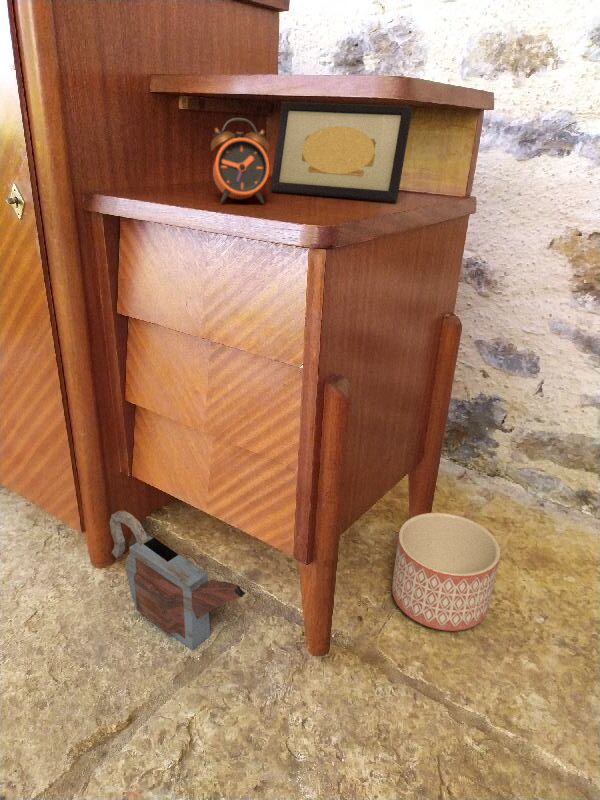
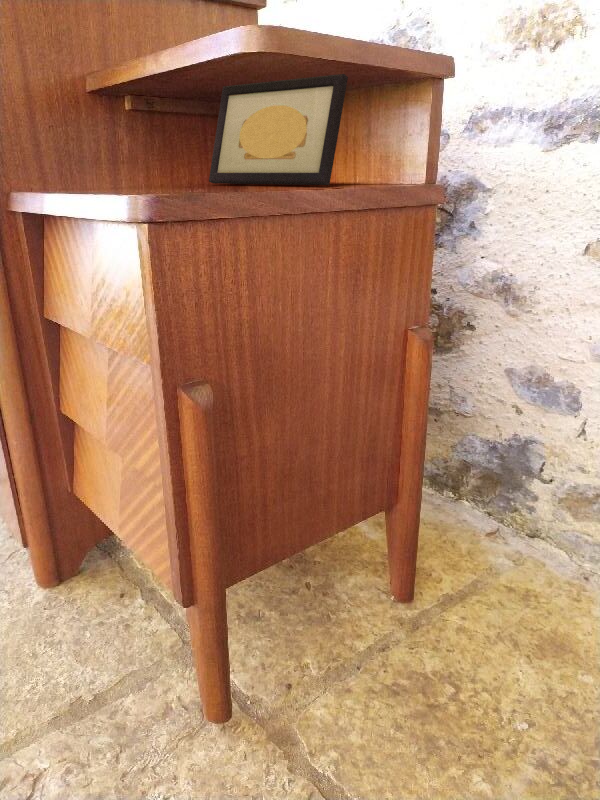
alarm clock: present [211,118,269,203] -> none [106,96,177,187]
watering can: present [110,510,245,650] -> none [38,525,119,691]
planter: present [392,513,500,631] -> none [337,568,465,721]

